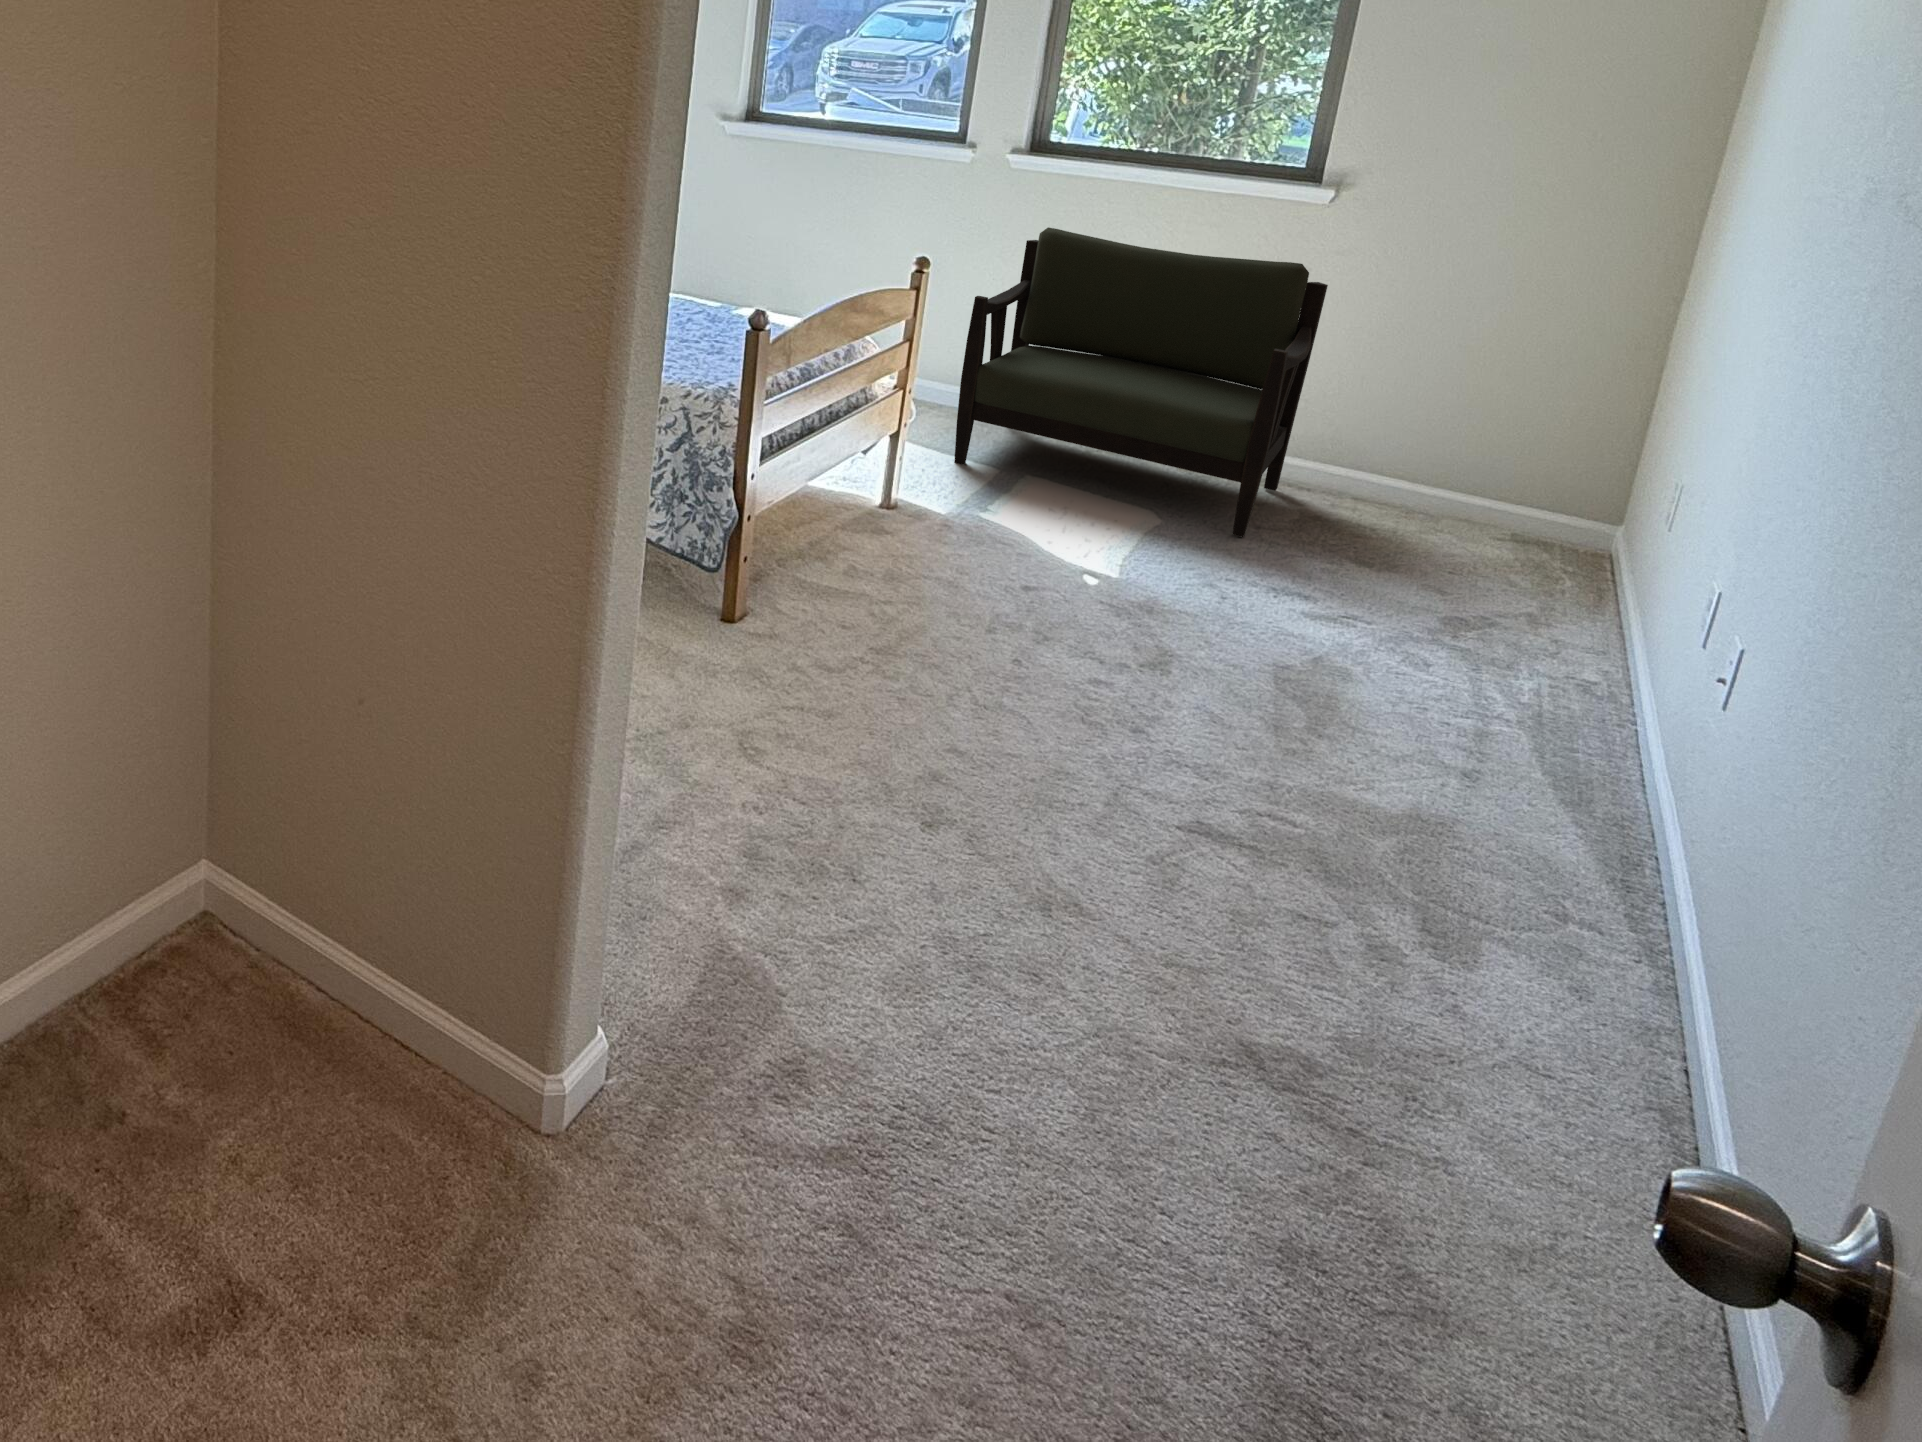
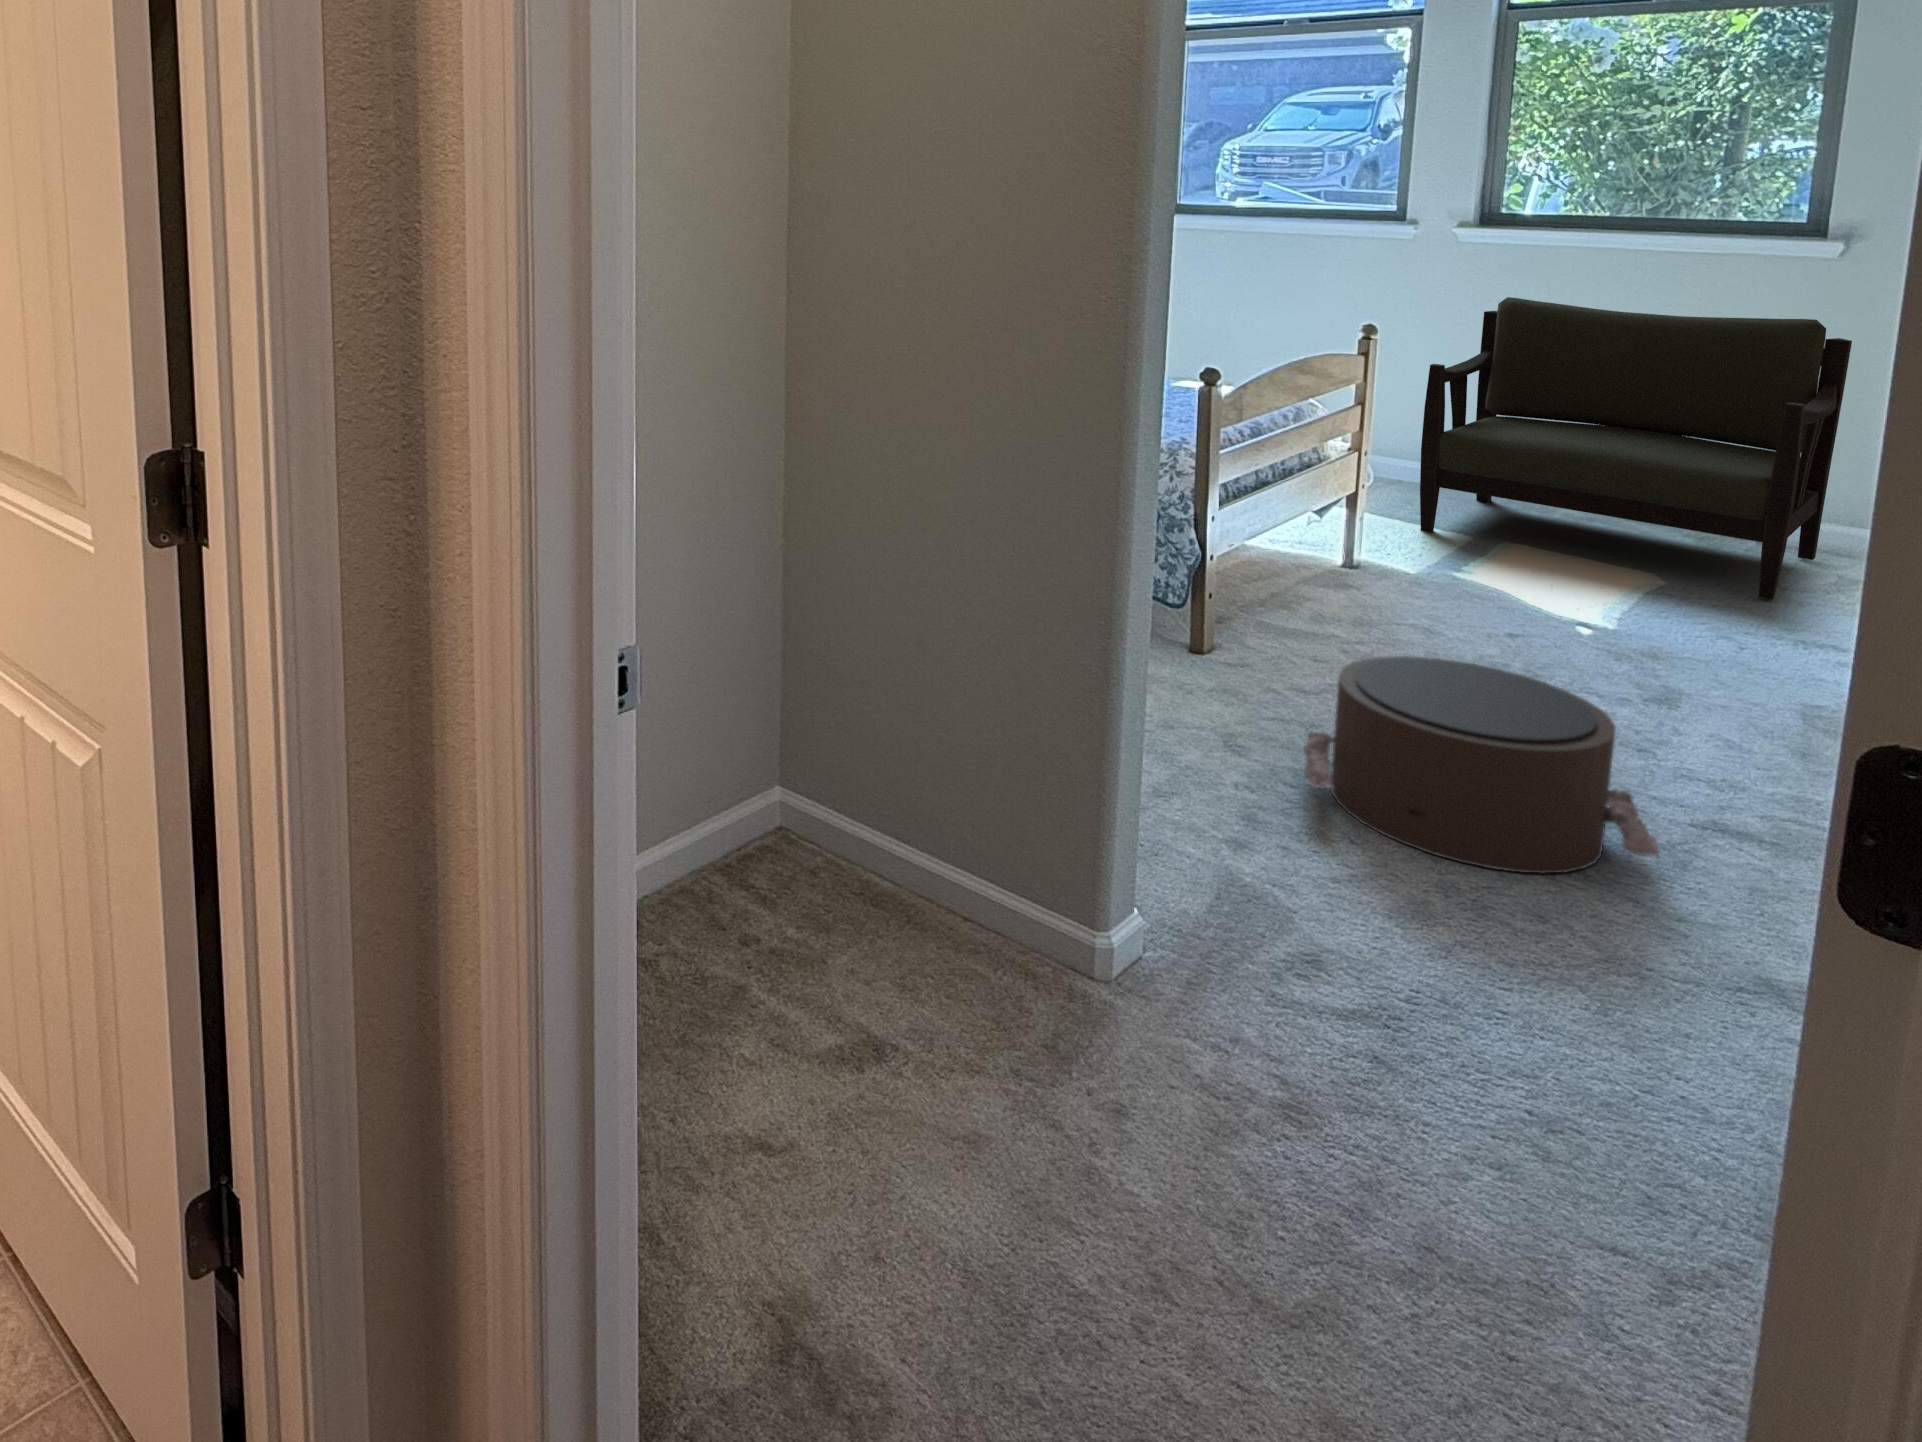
pouf: none [811,649,1142,904] -> present [1304,656,1660,874]

